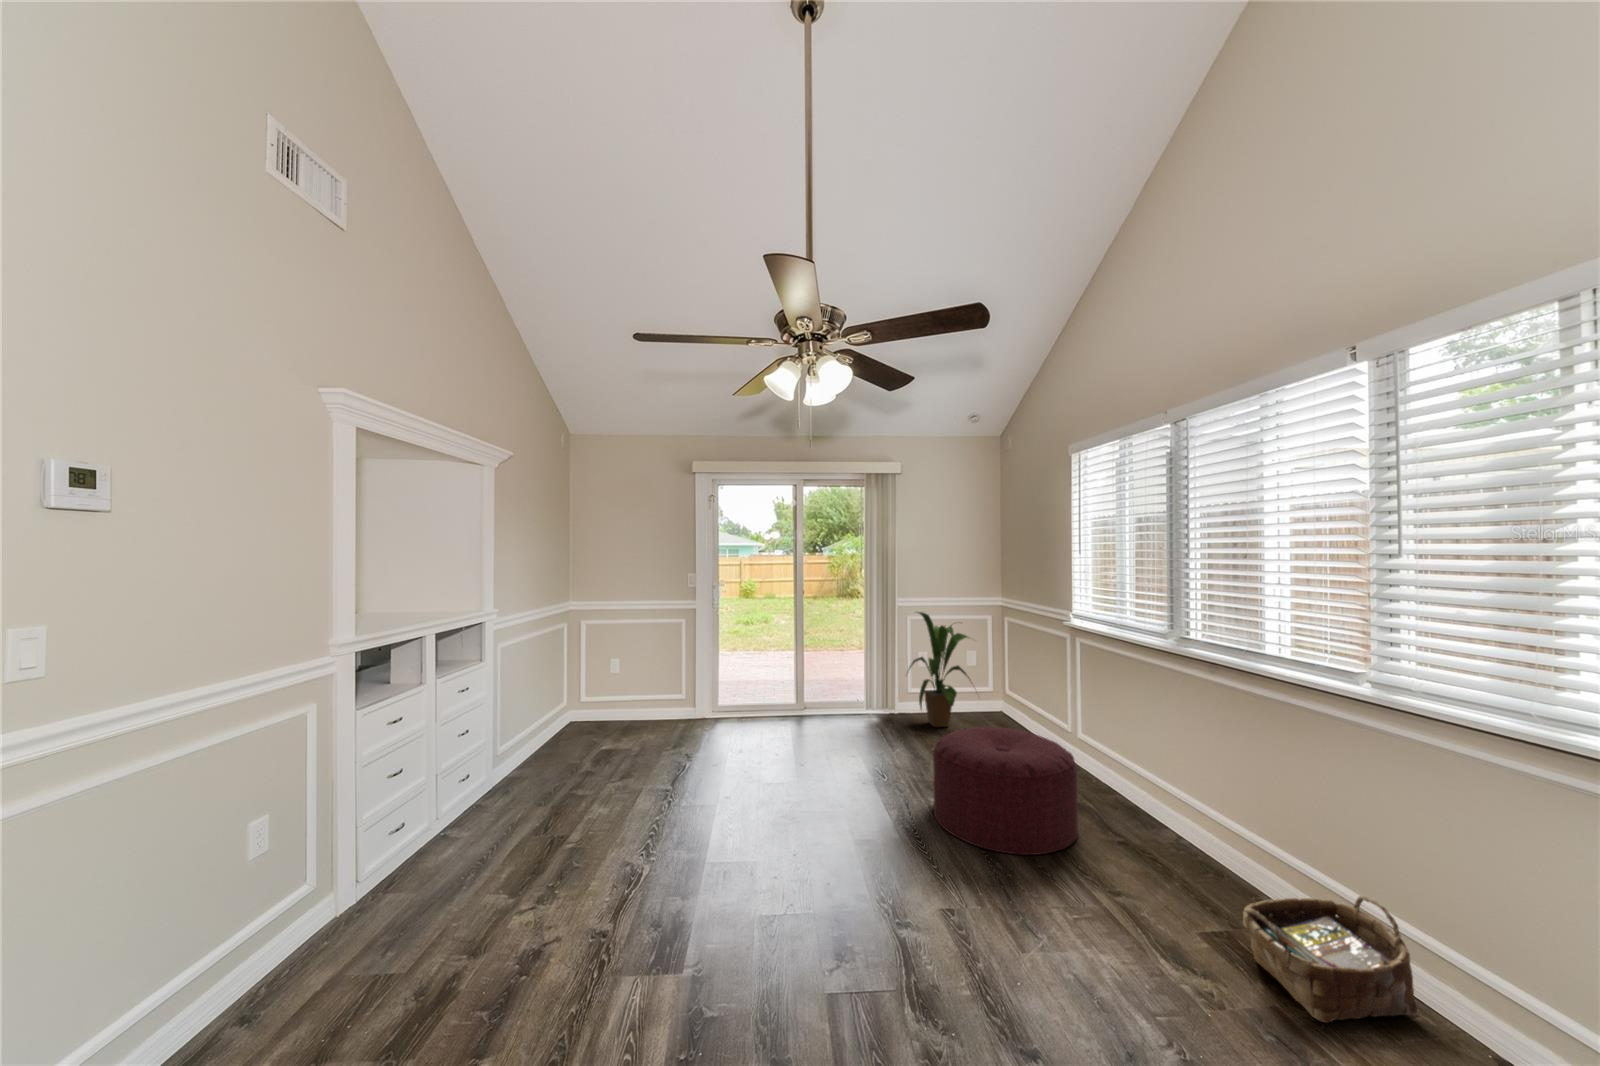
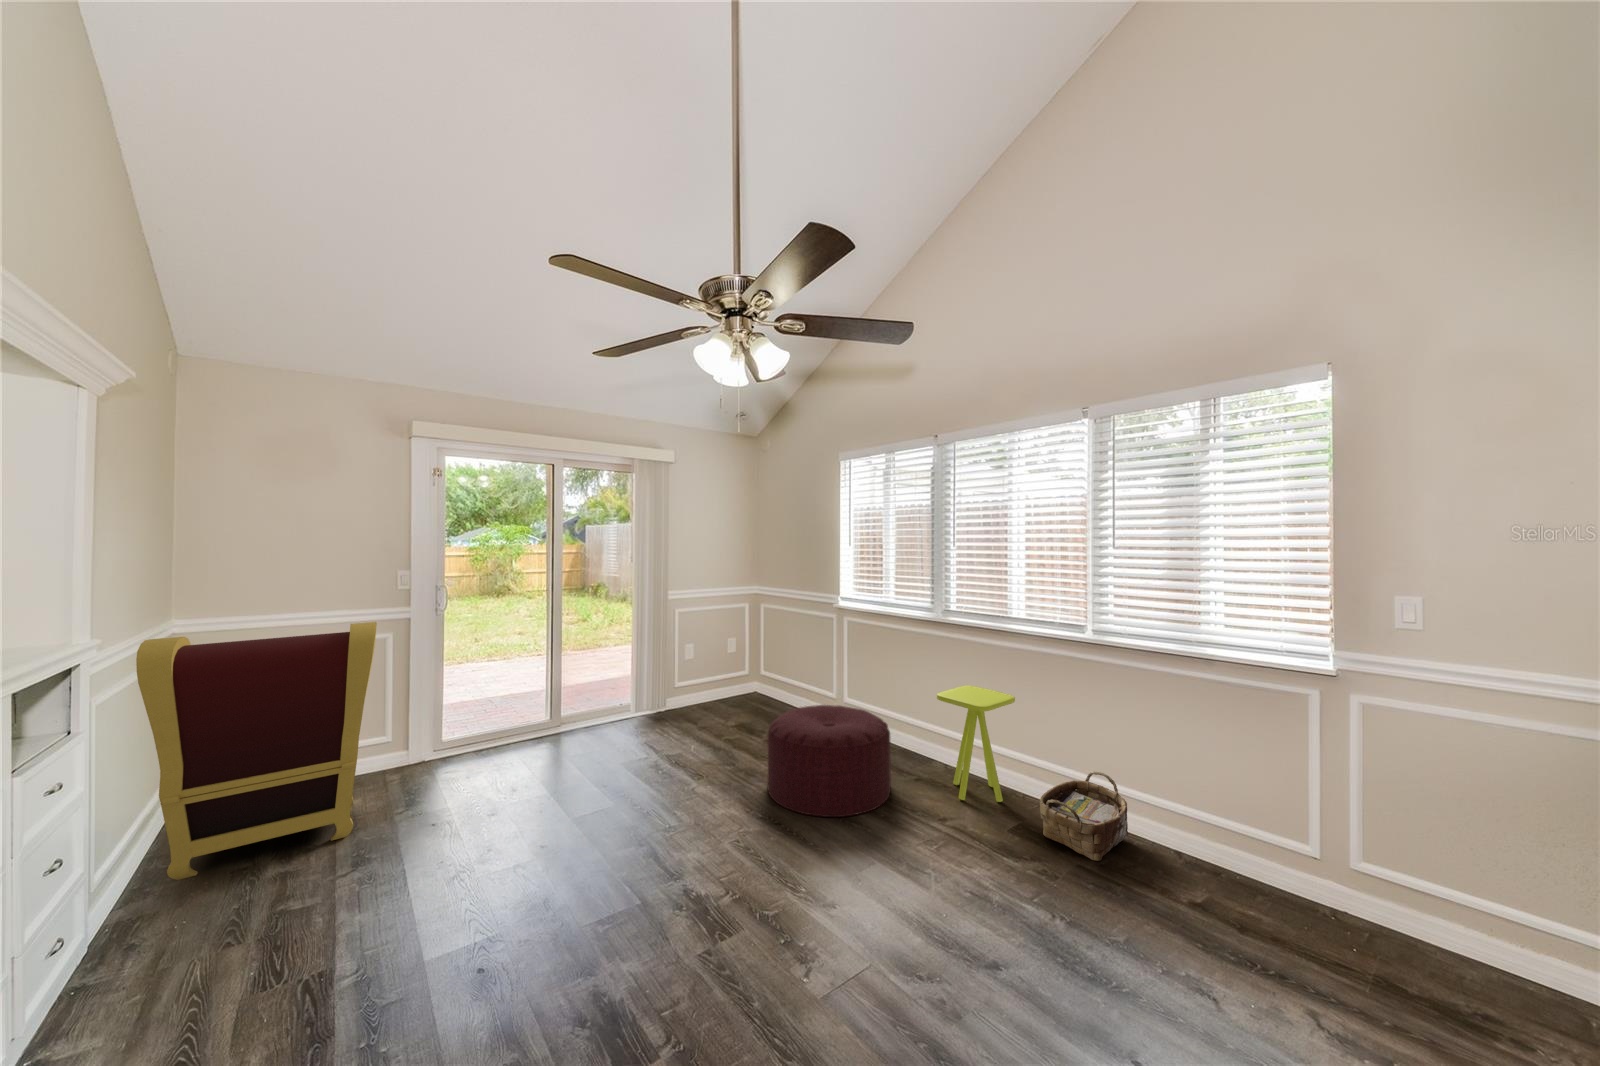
armchair: none [530,606,657,756] -> present [136,622,377,880]
house plant: present [910,612,969,727] -> none [673,606,751,719]
side table: none [1136,736,1255,900] -> present [937,685,1015,802]

